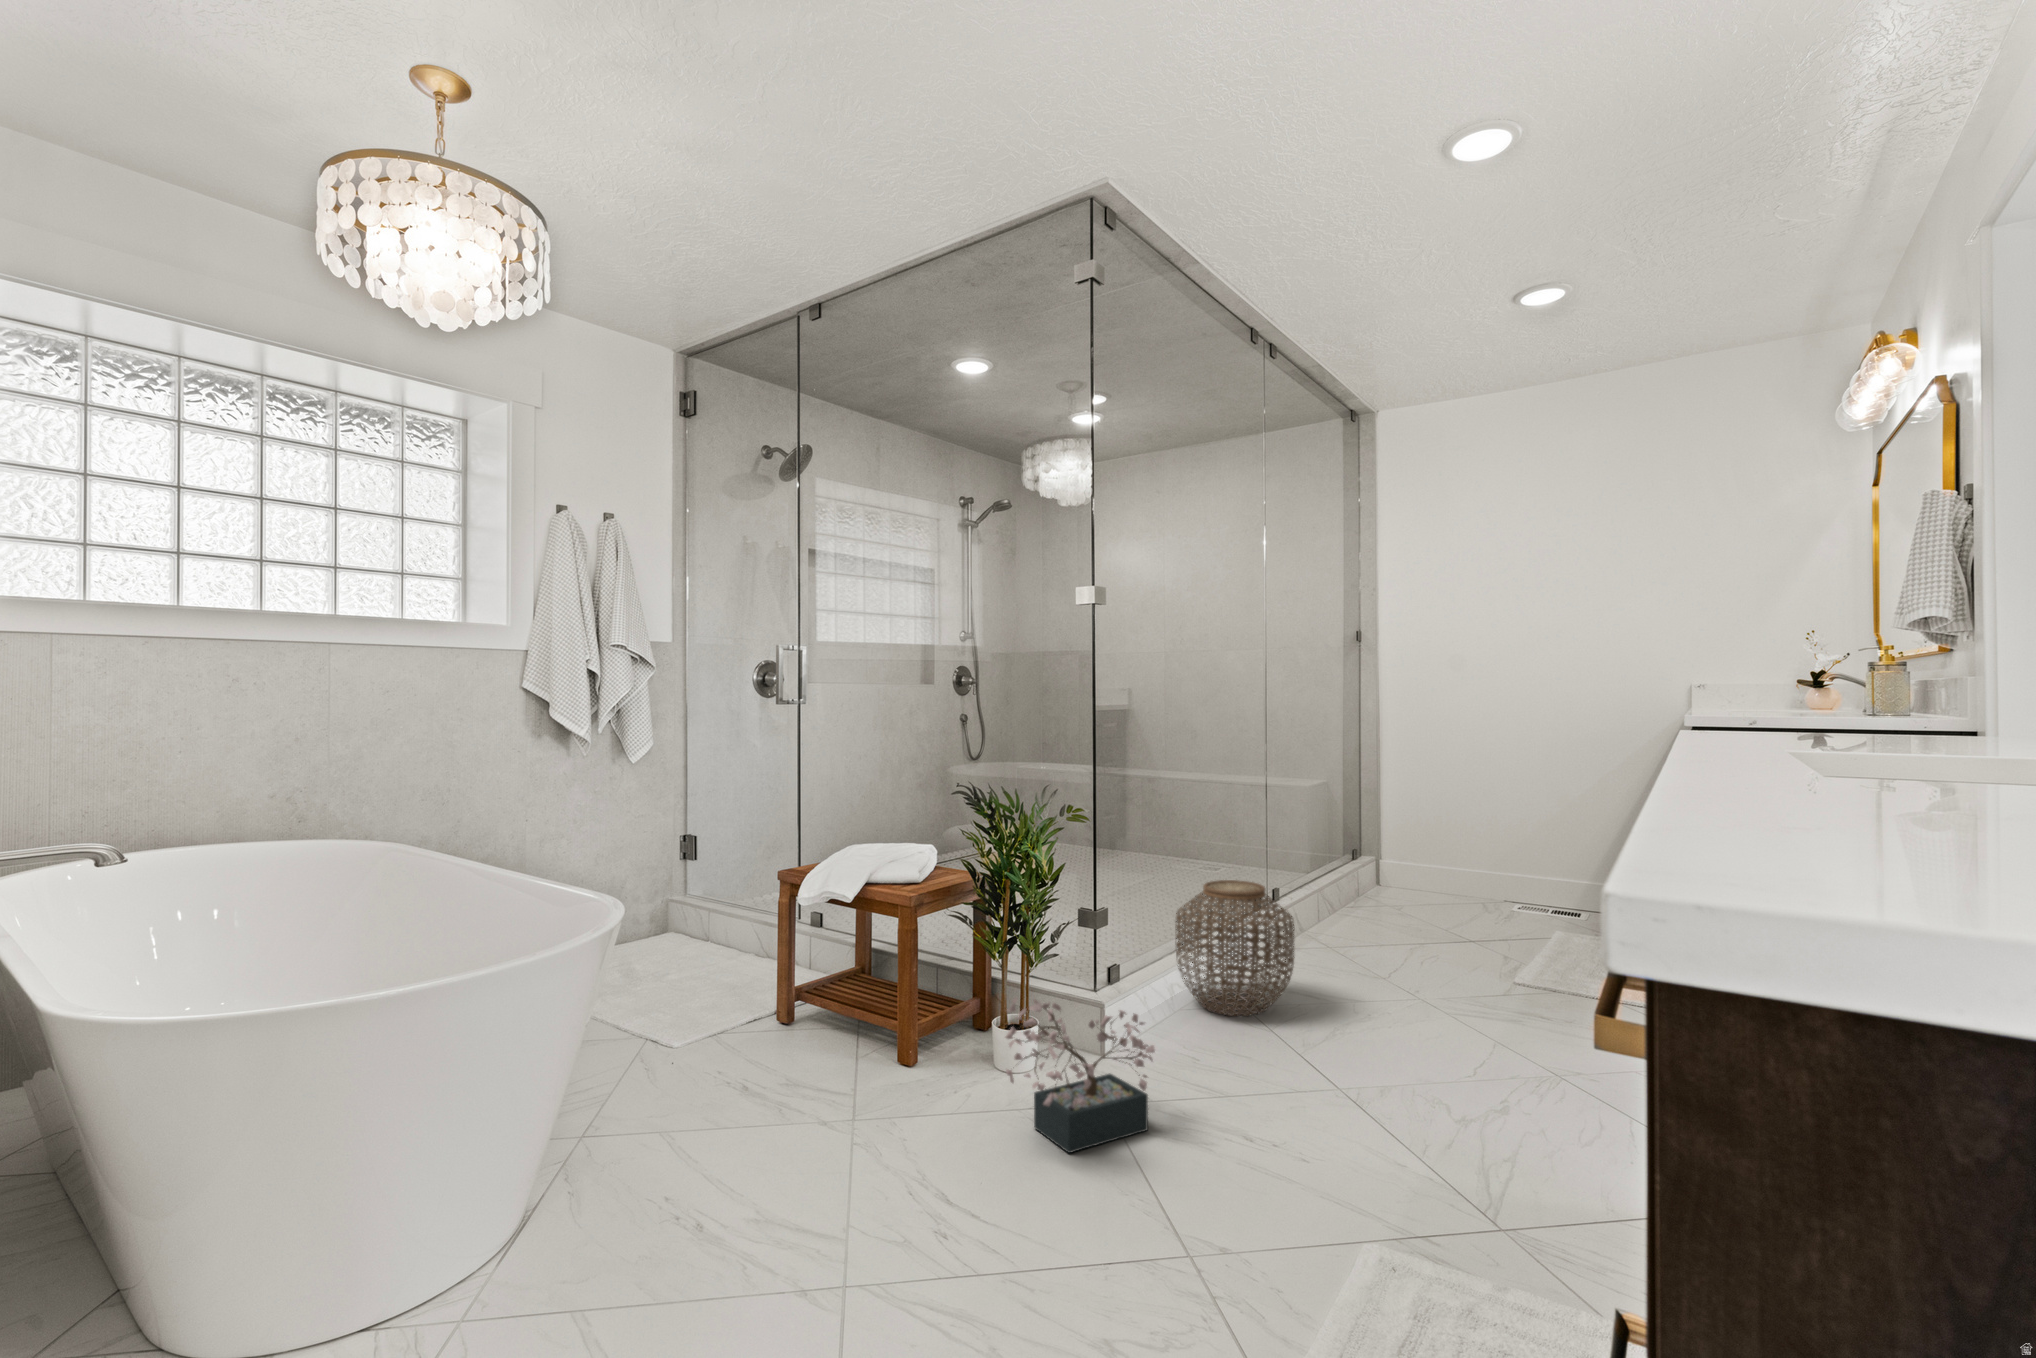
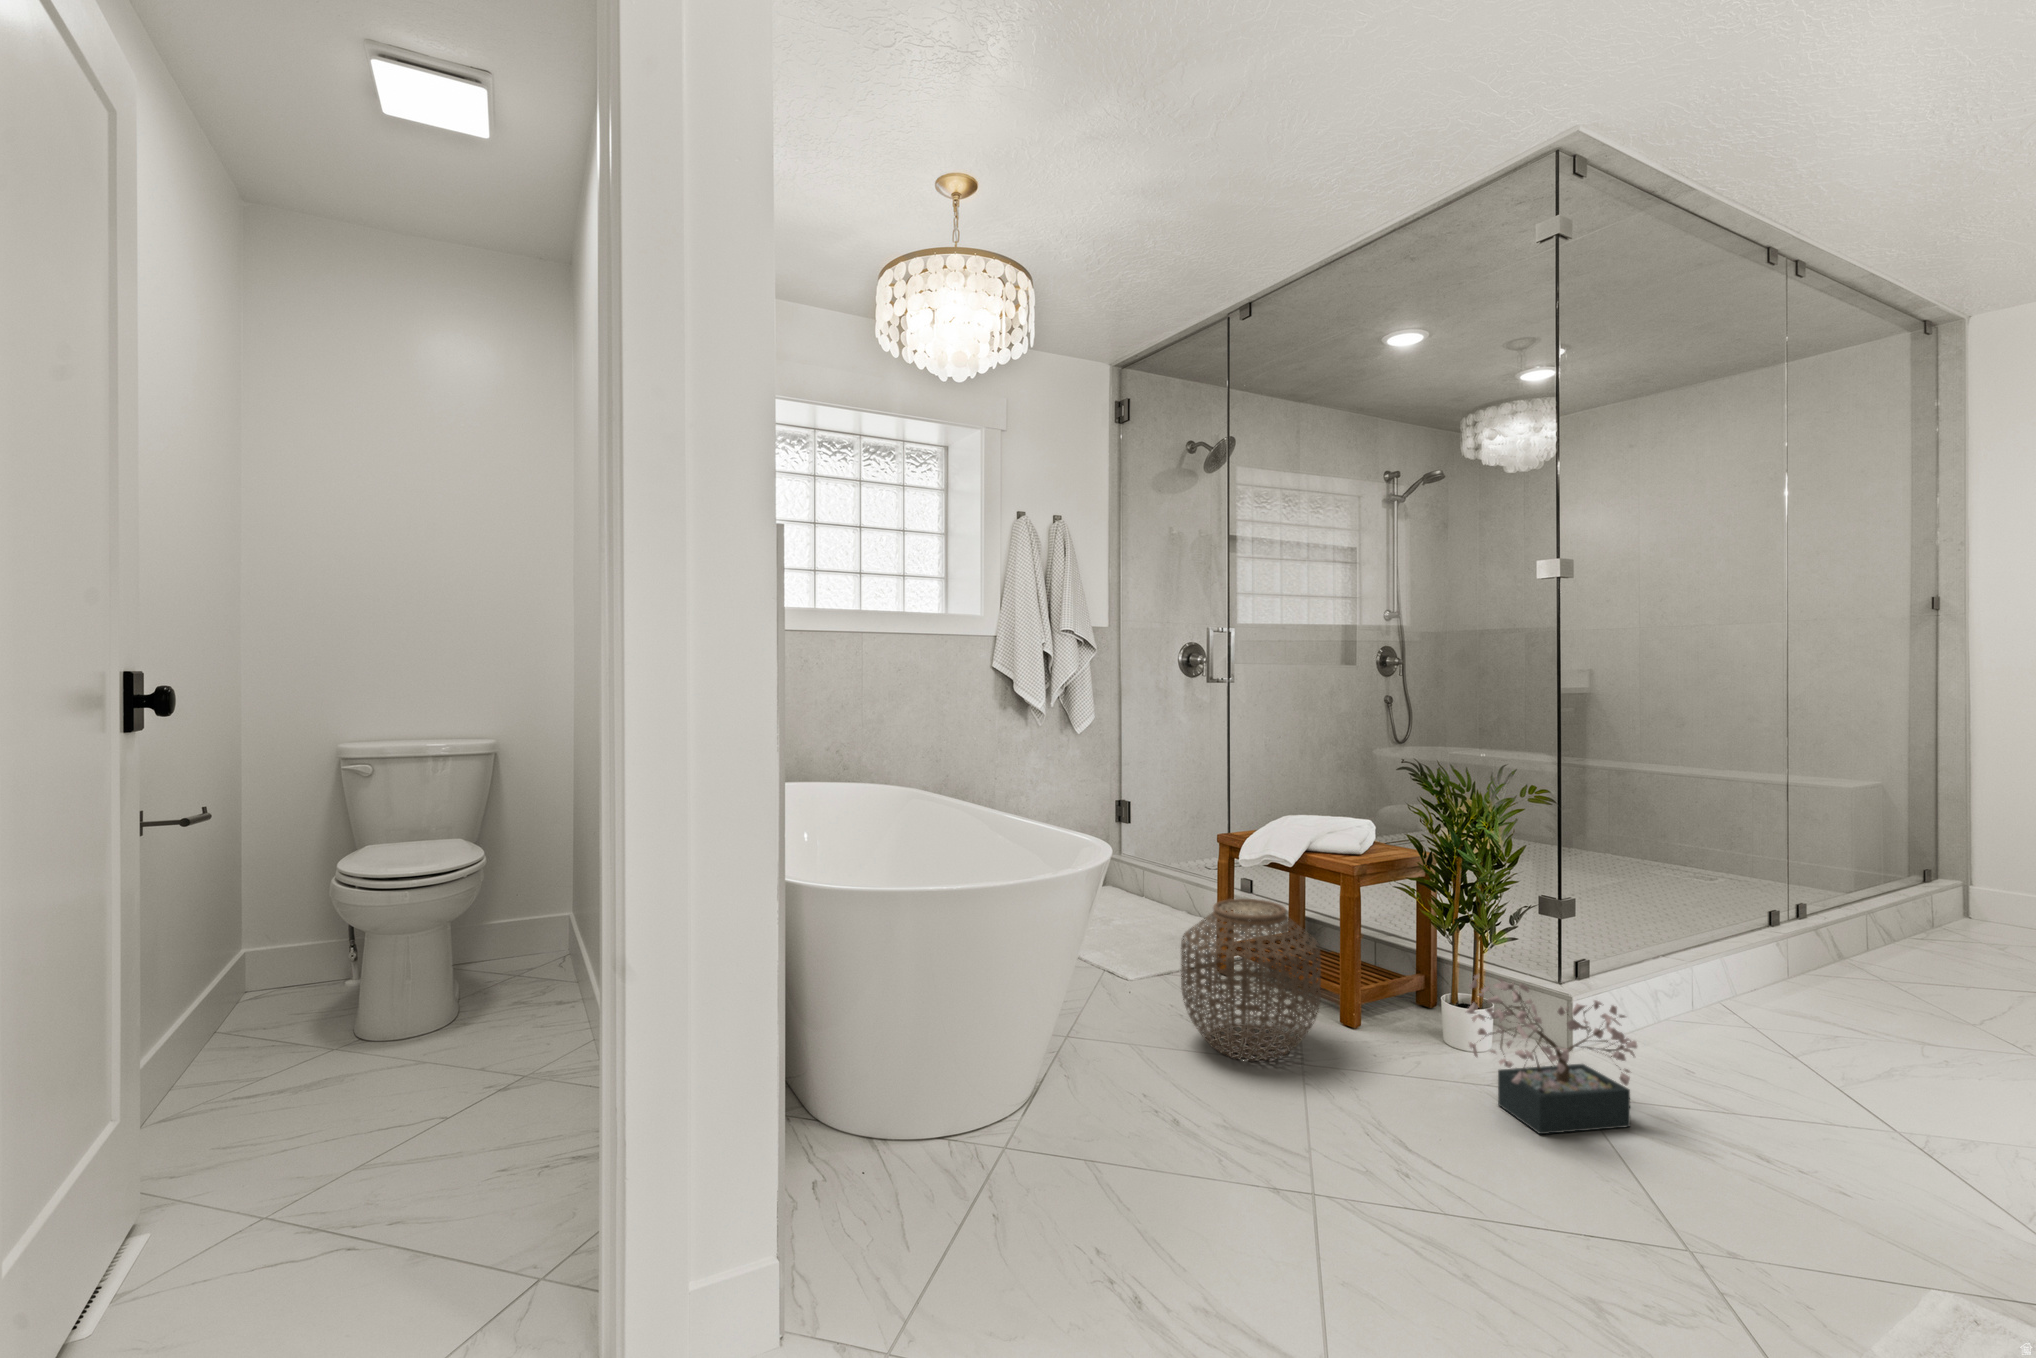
woven basket: present [1176,880,1295,1016] -> present [1181,899,1321,1061]

